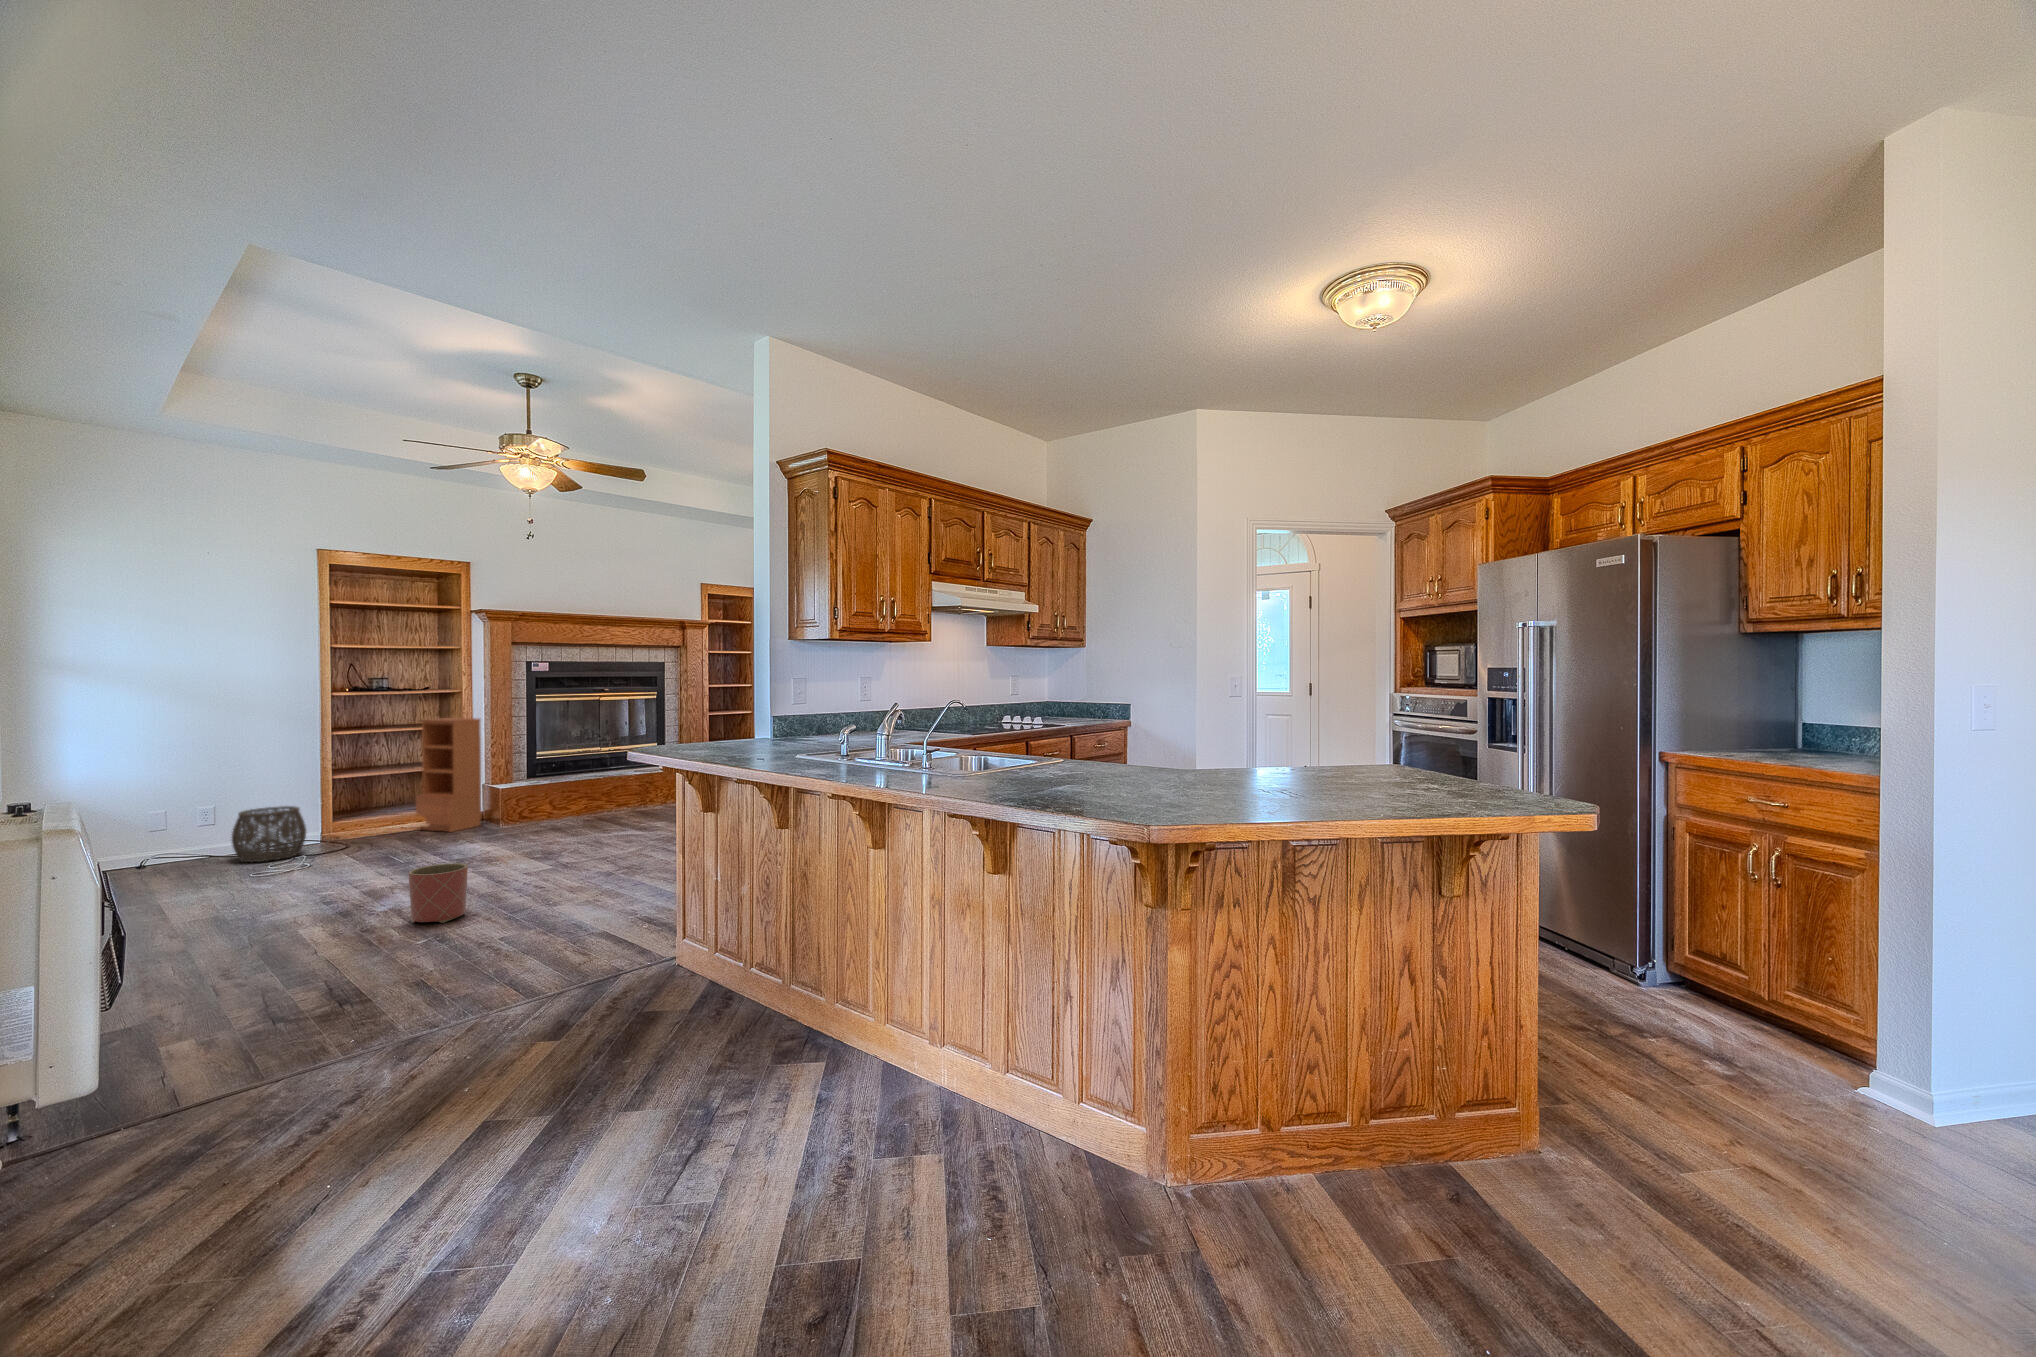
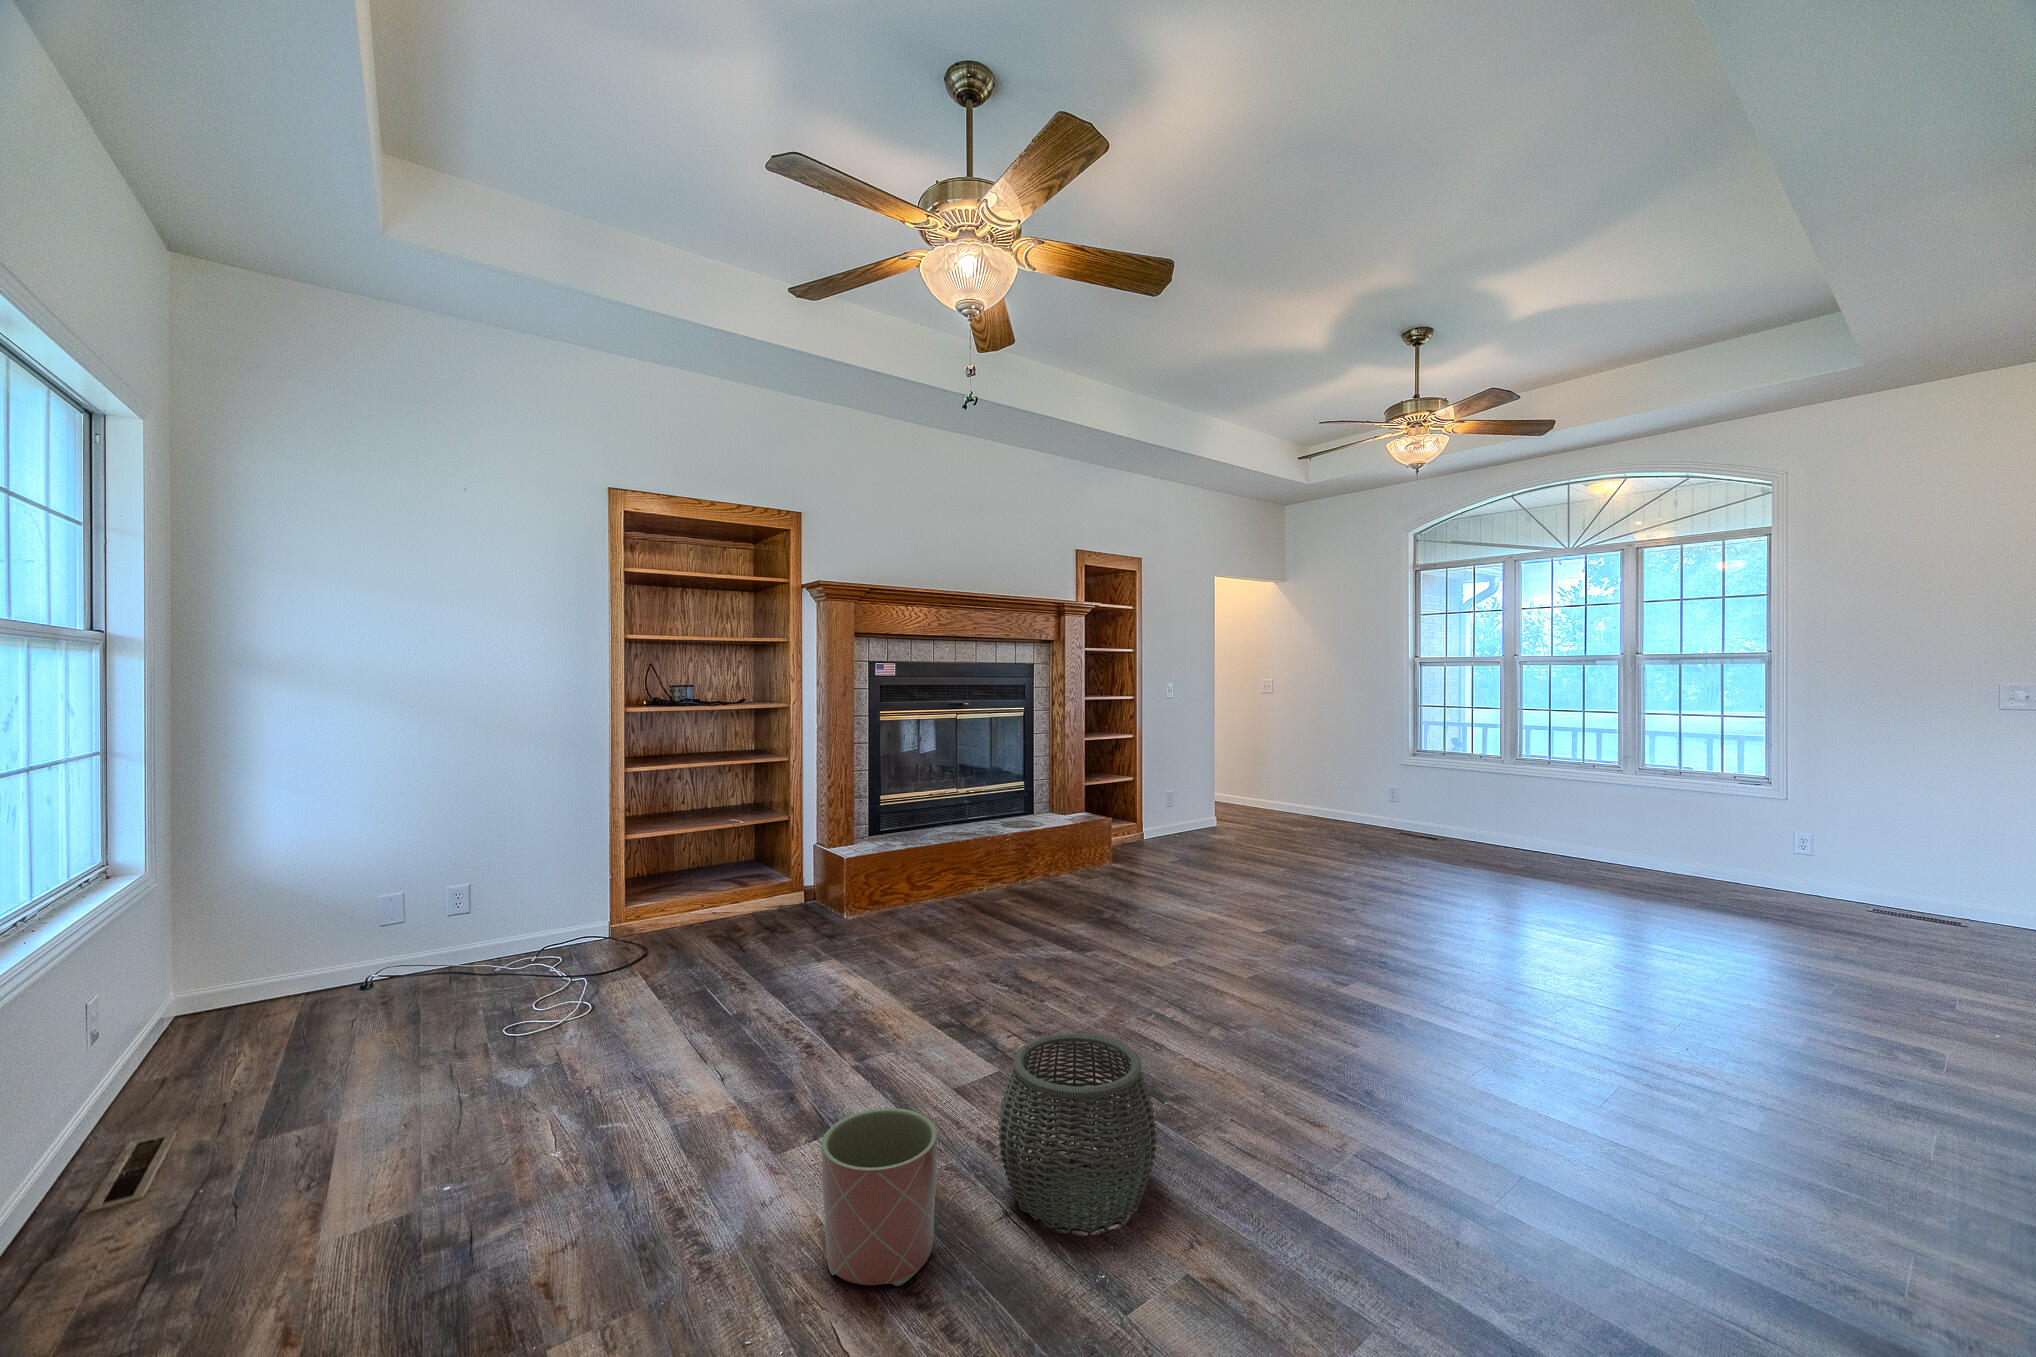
bookcase: present [416,718,481,832] -> none [730,745,815,922]
woven basket: present [232,806,306,862] -> present [998,1033,1157,1232]

